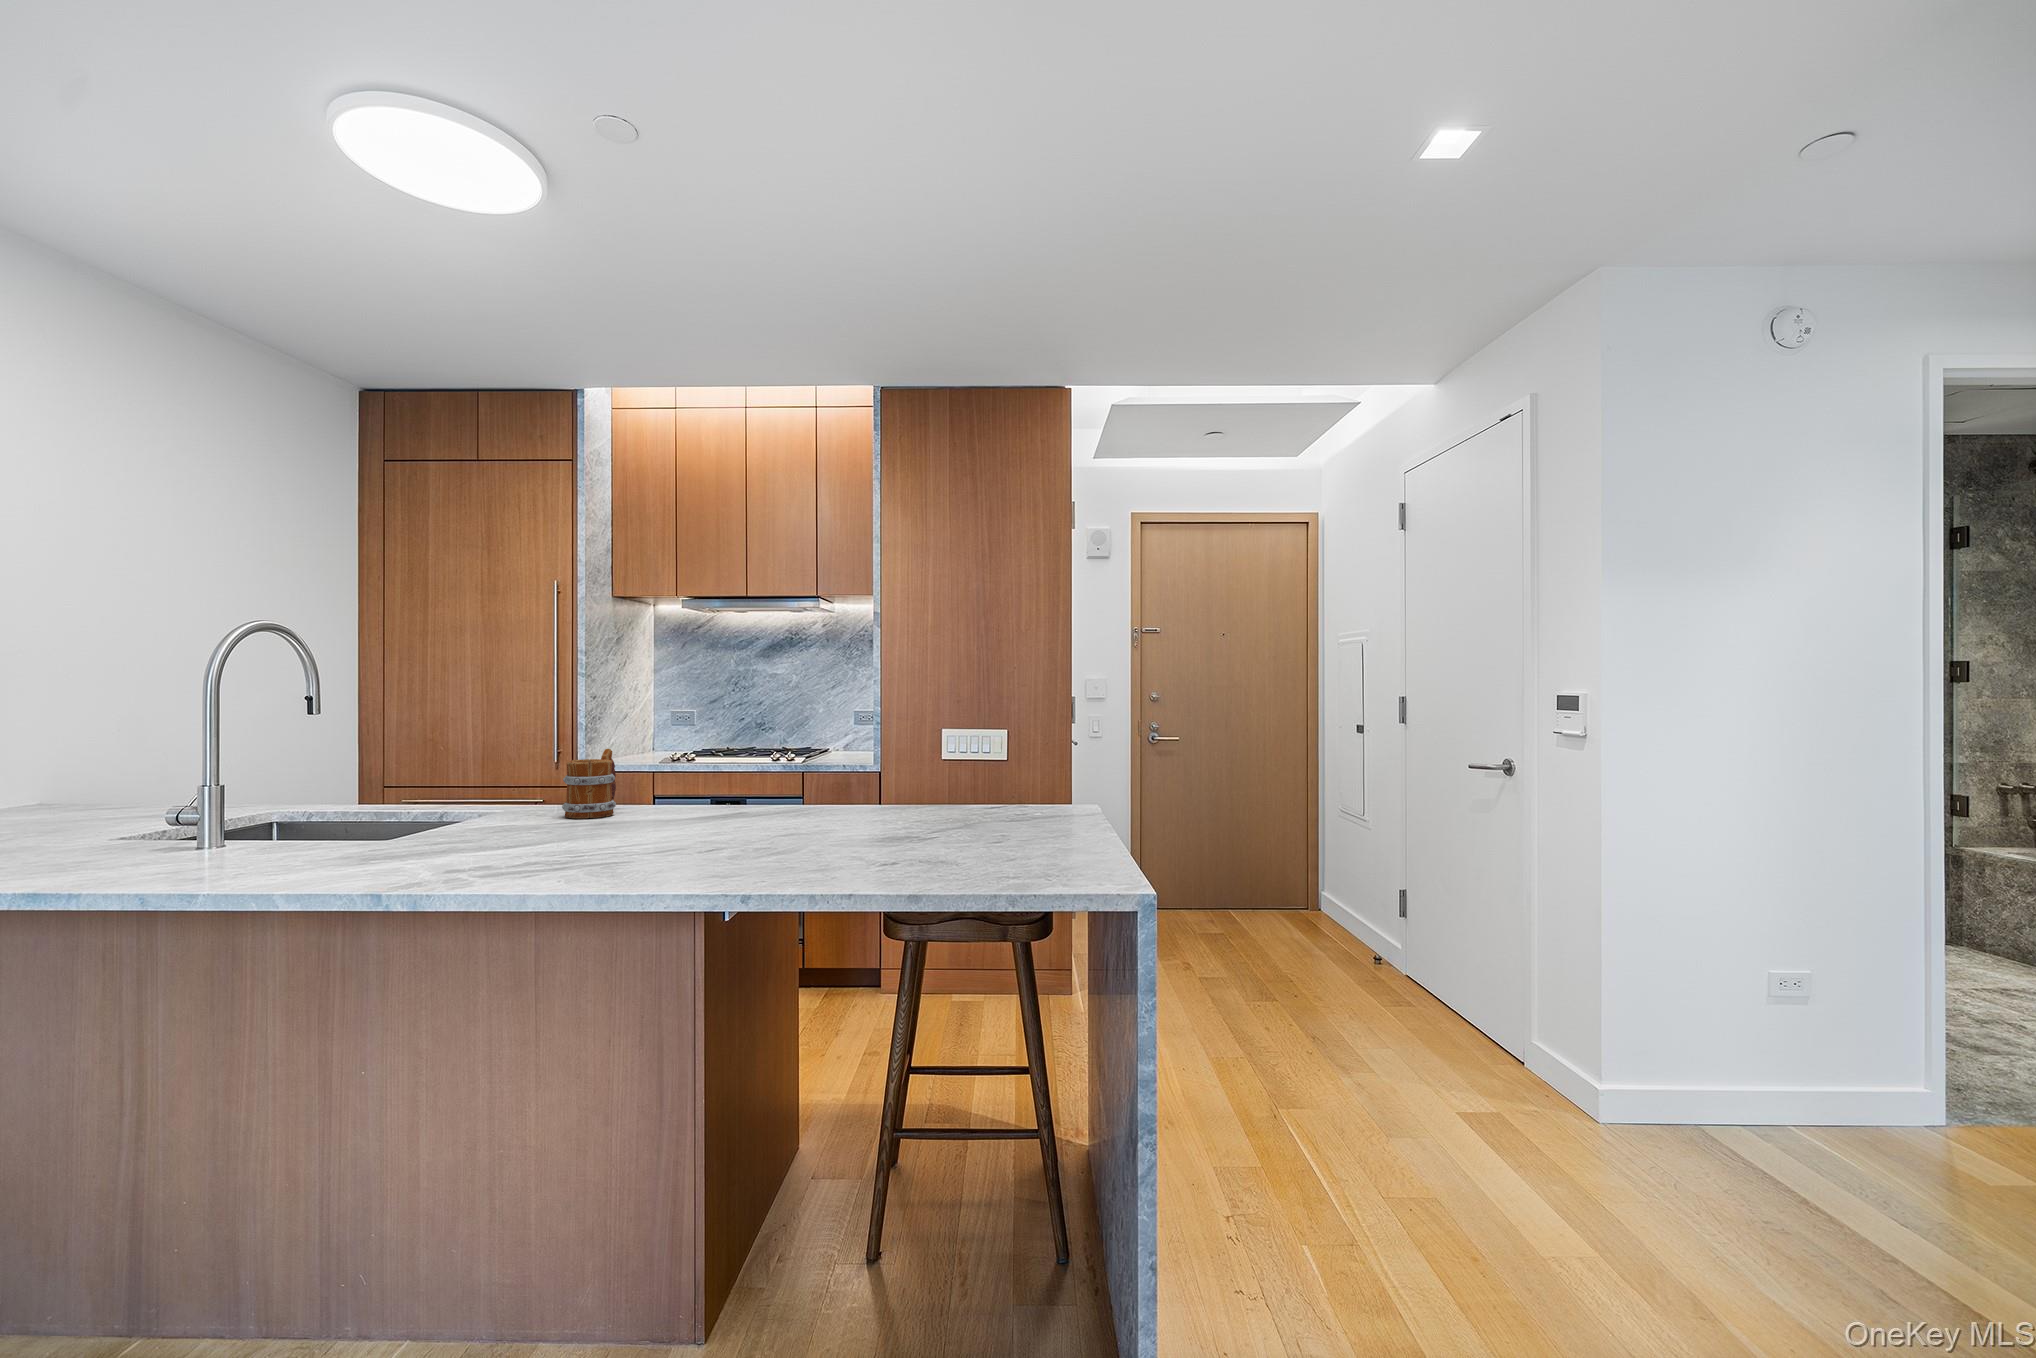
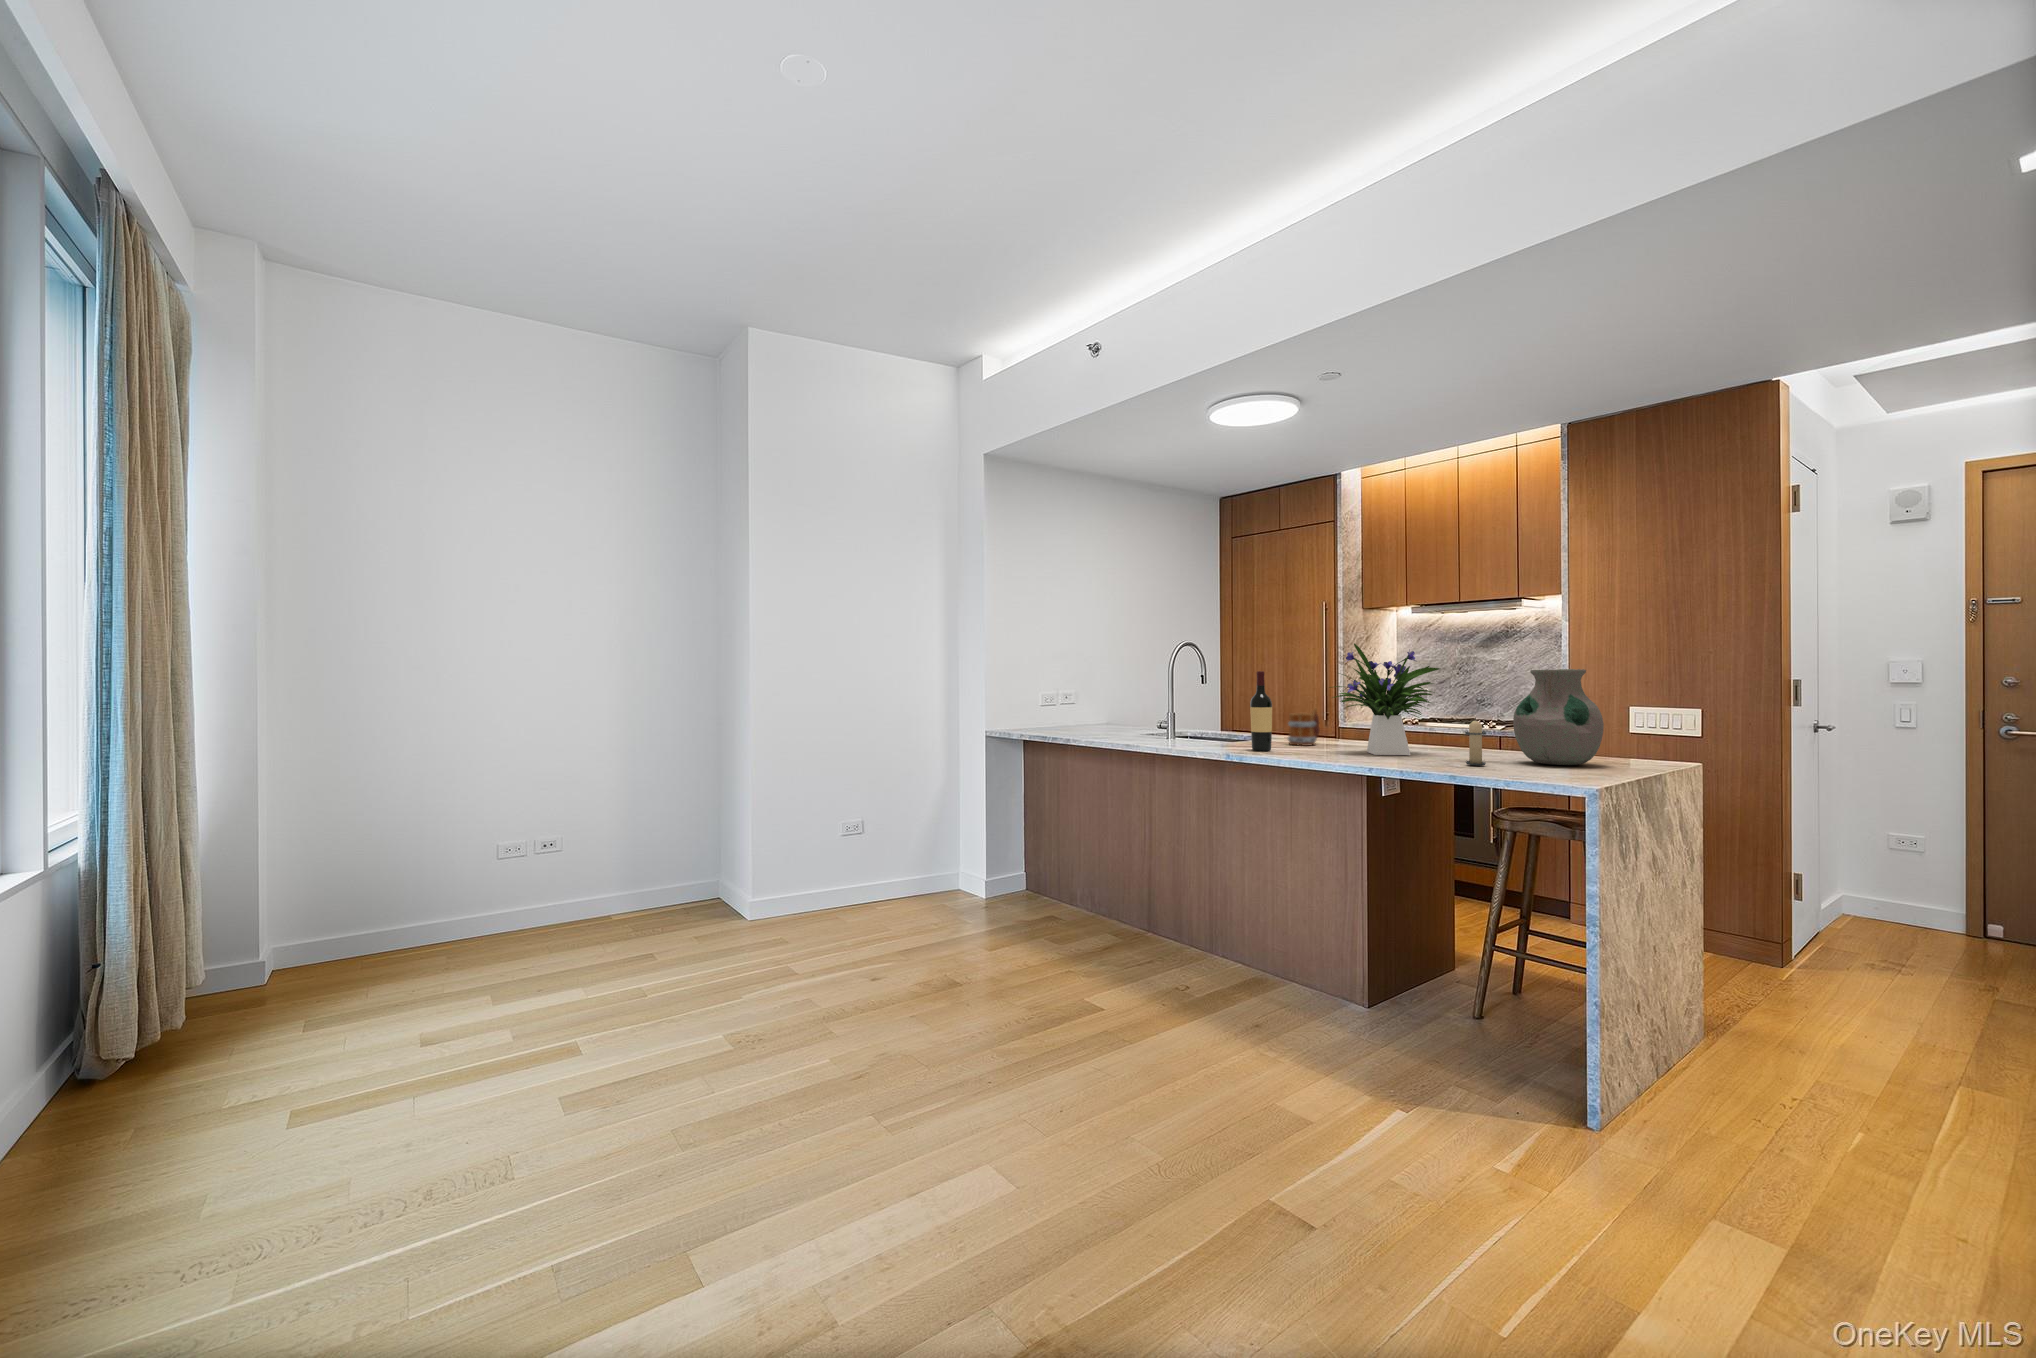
flower arrangement: none [660,639,838,828] -> present [1330,643,1440,755]
vase: none [945,685,1049,821] -> present [1513,669,1604,765]
wine bottle: none [512,686,558,841] -> present [1250,671,1272,751]
candle: none [901,759,937,836] -> present [1465,718,1486,765]

